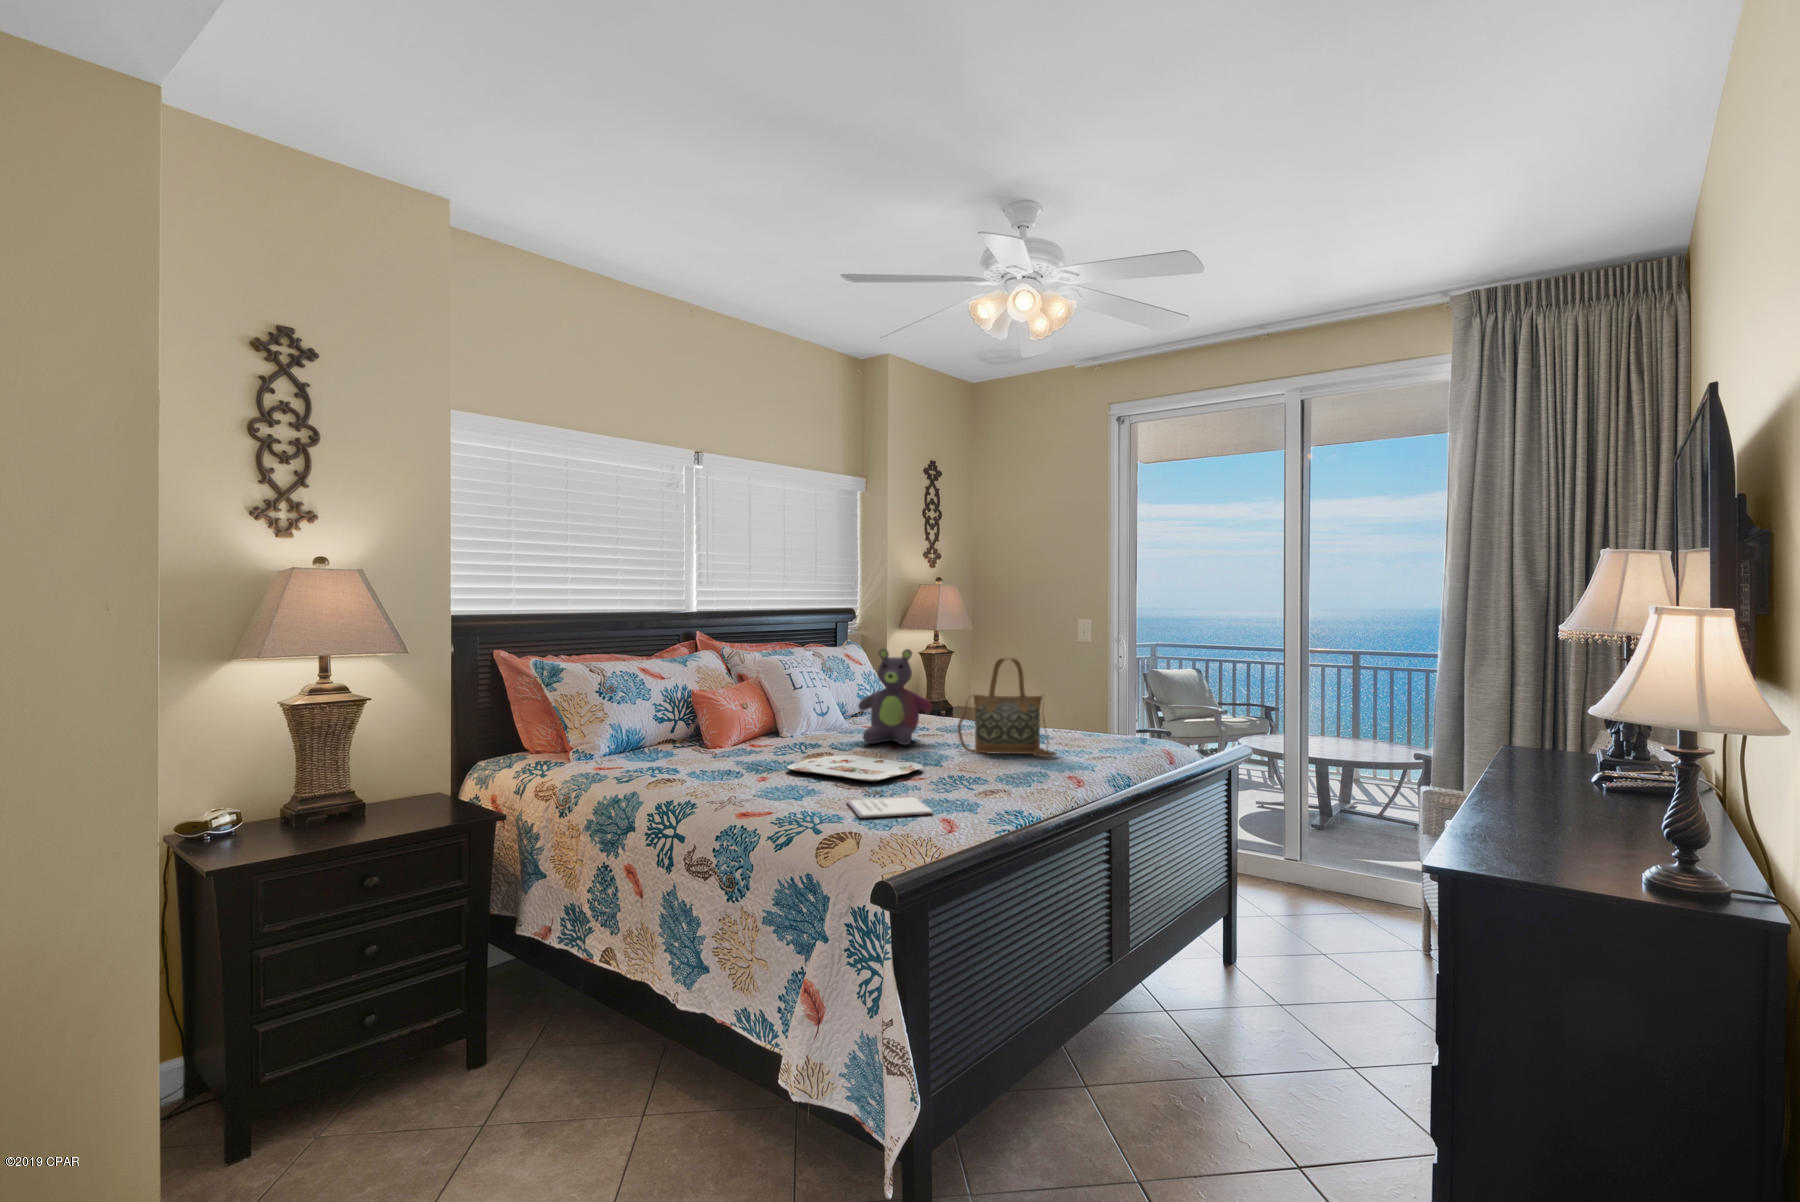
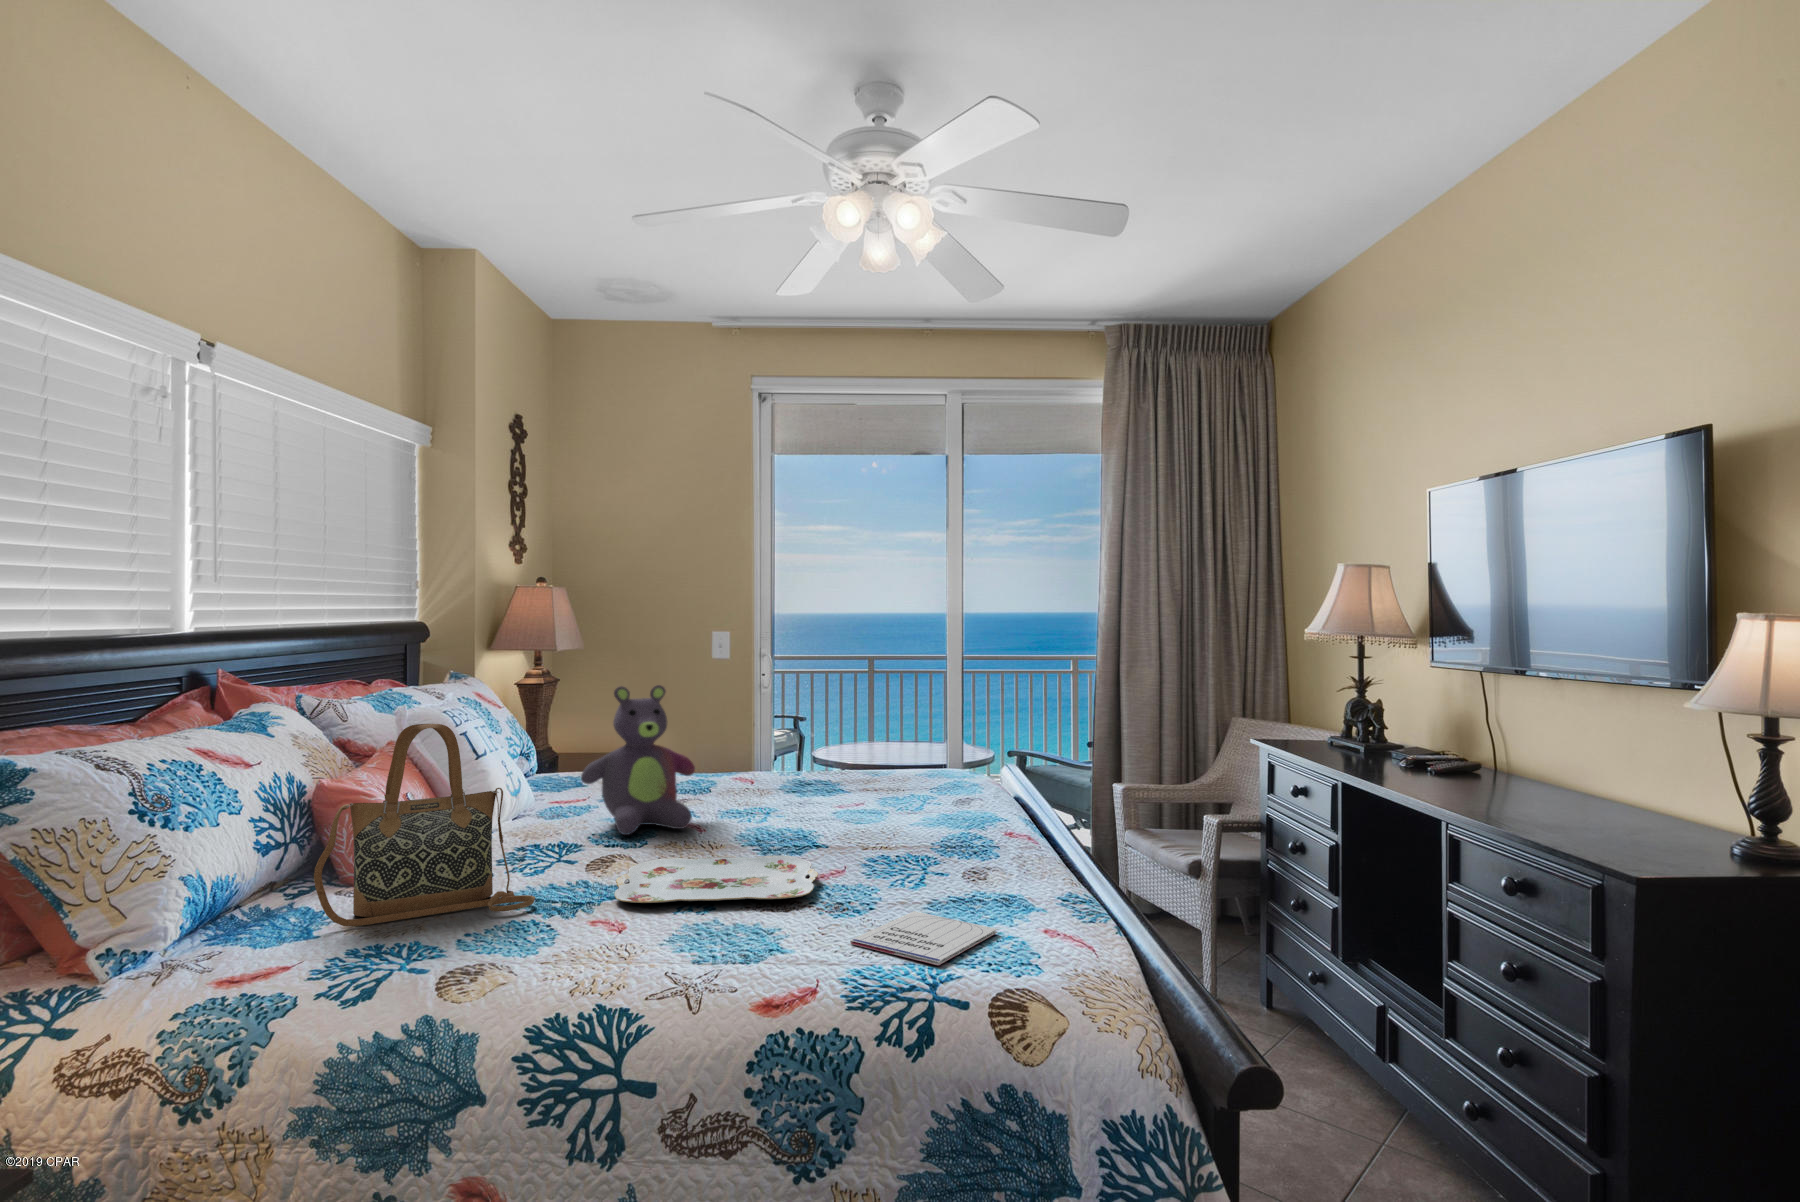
handbag: present [958,658,1056,757] -> present [314,724,535,926]

